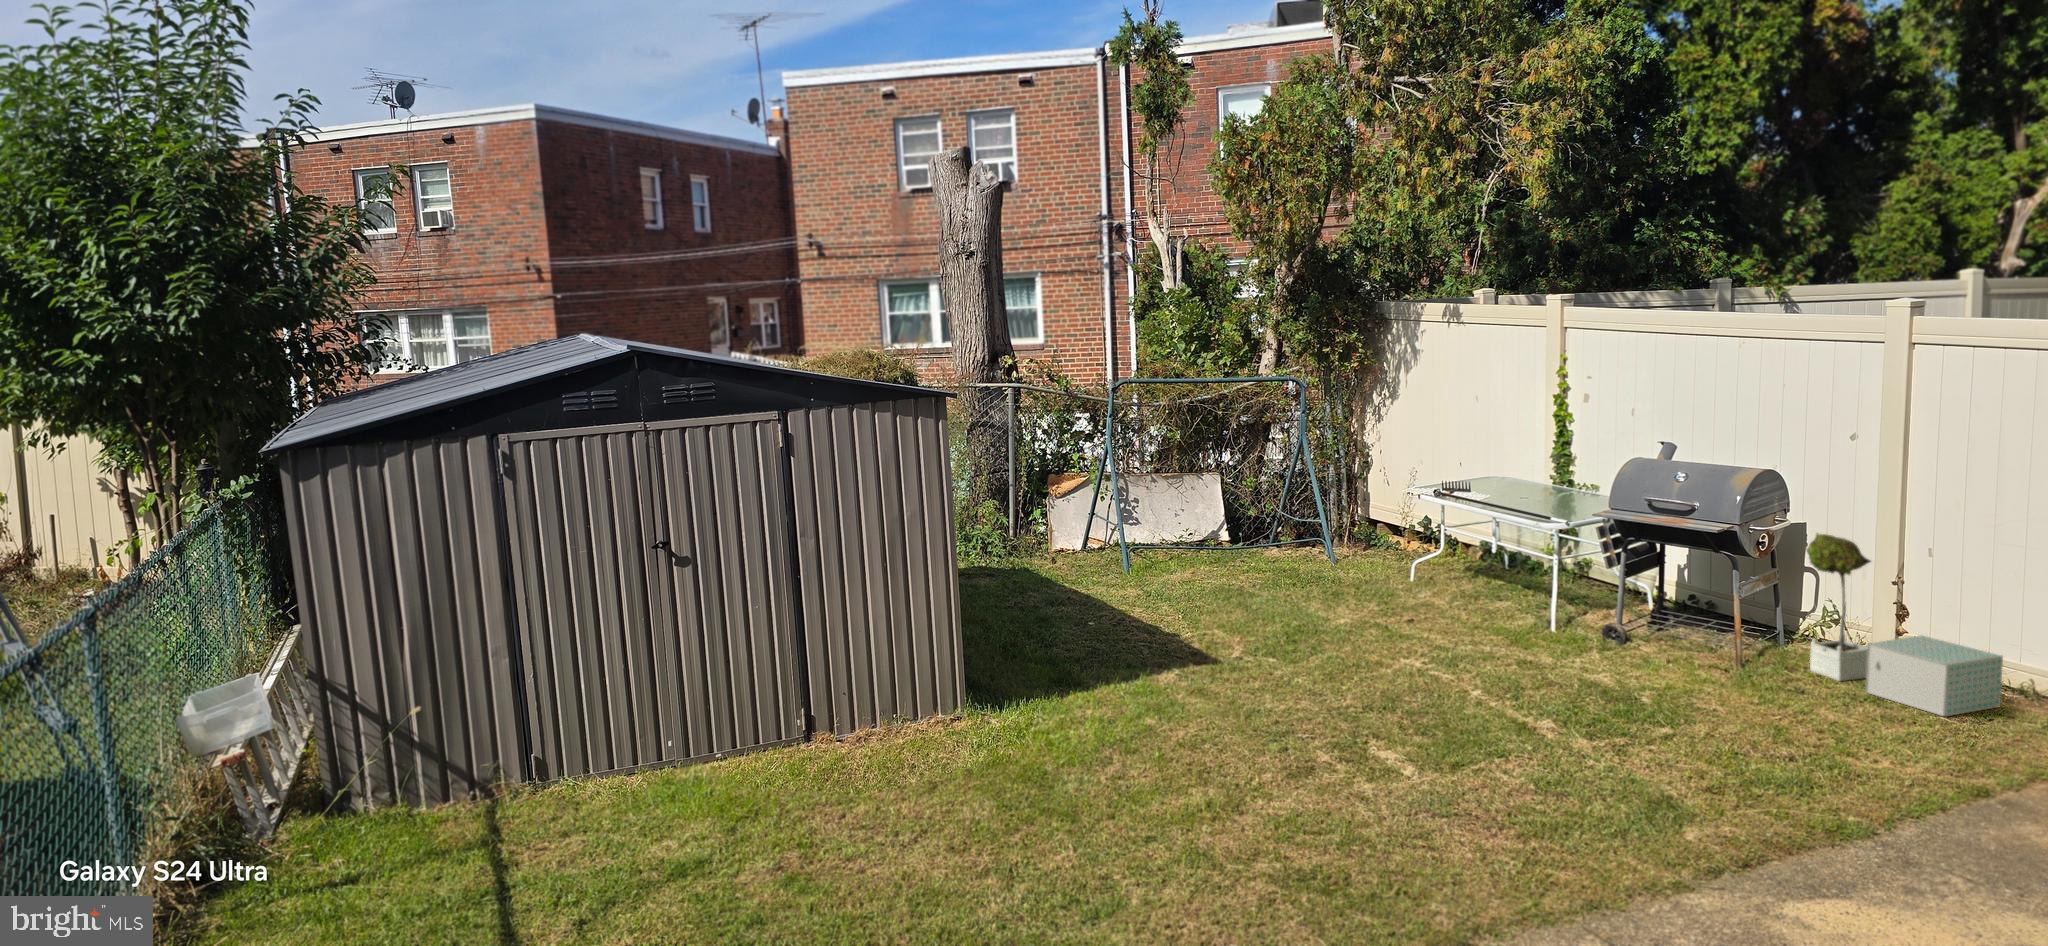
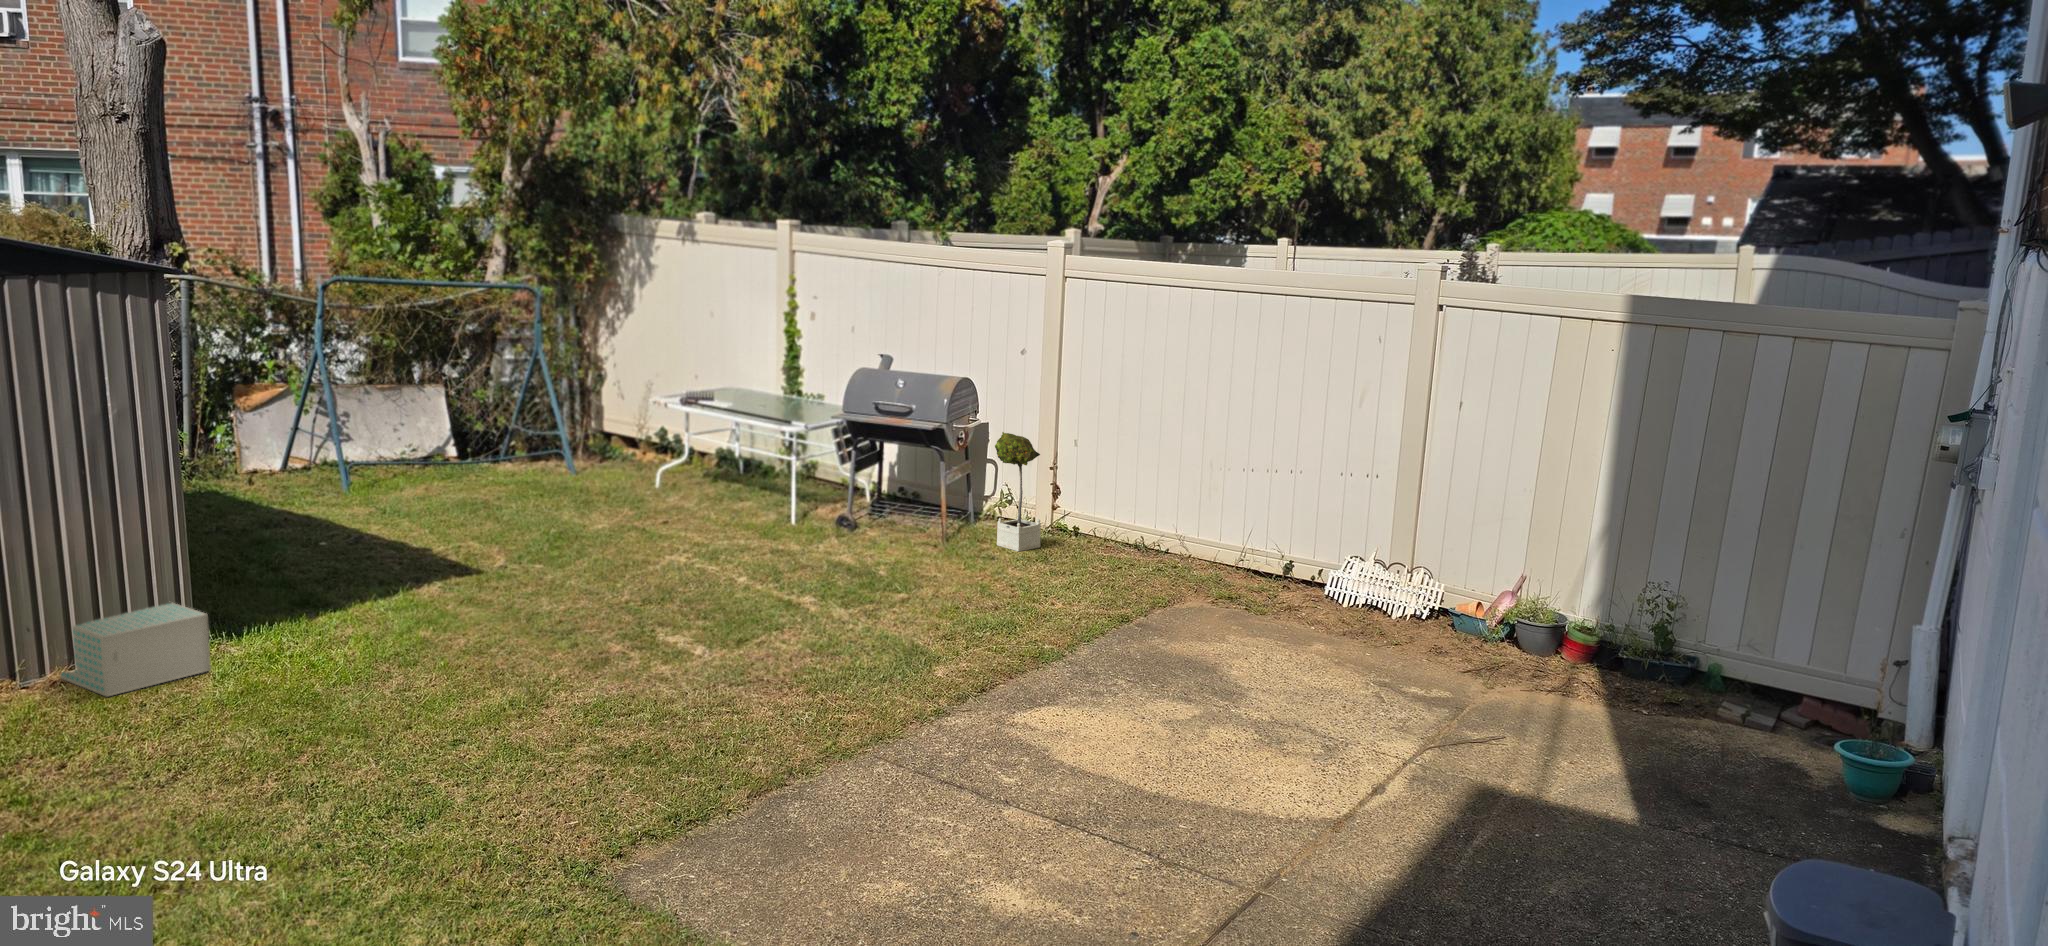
storage box: present [1865,635,2003,716] -> present [60,603,211,697]

